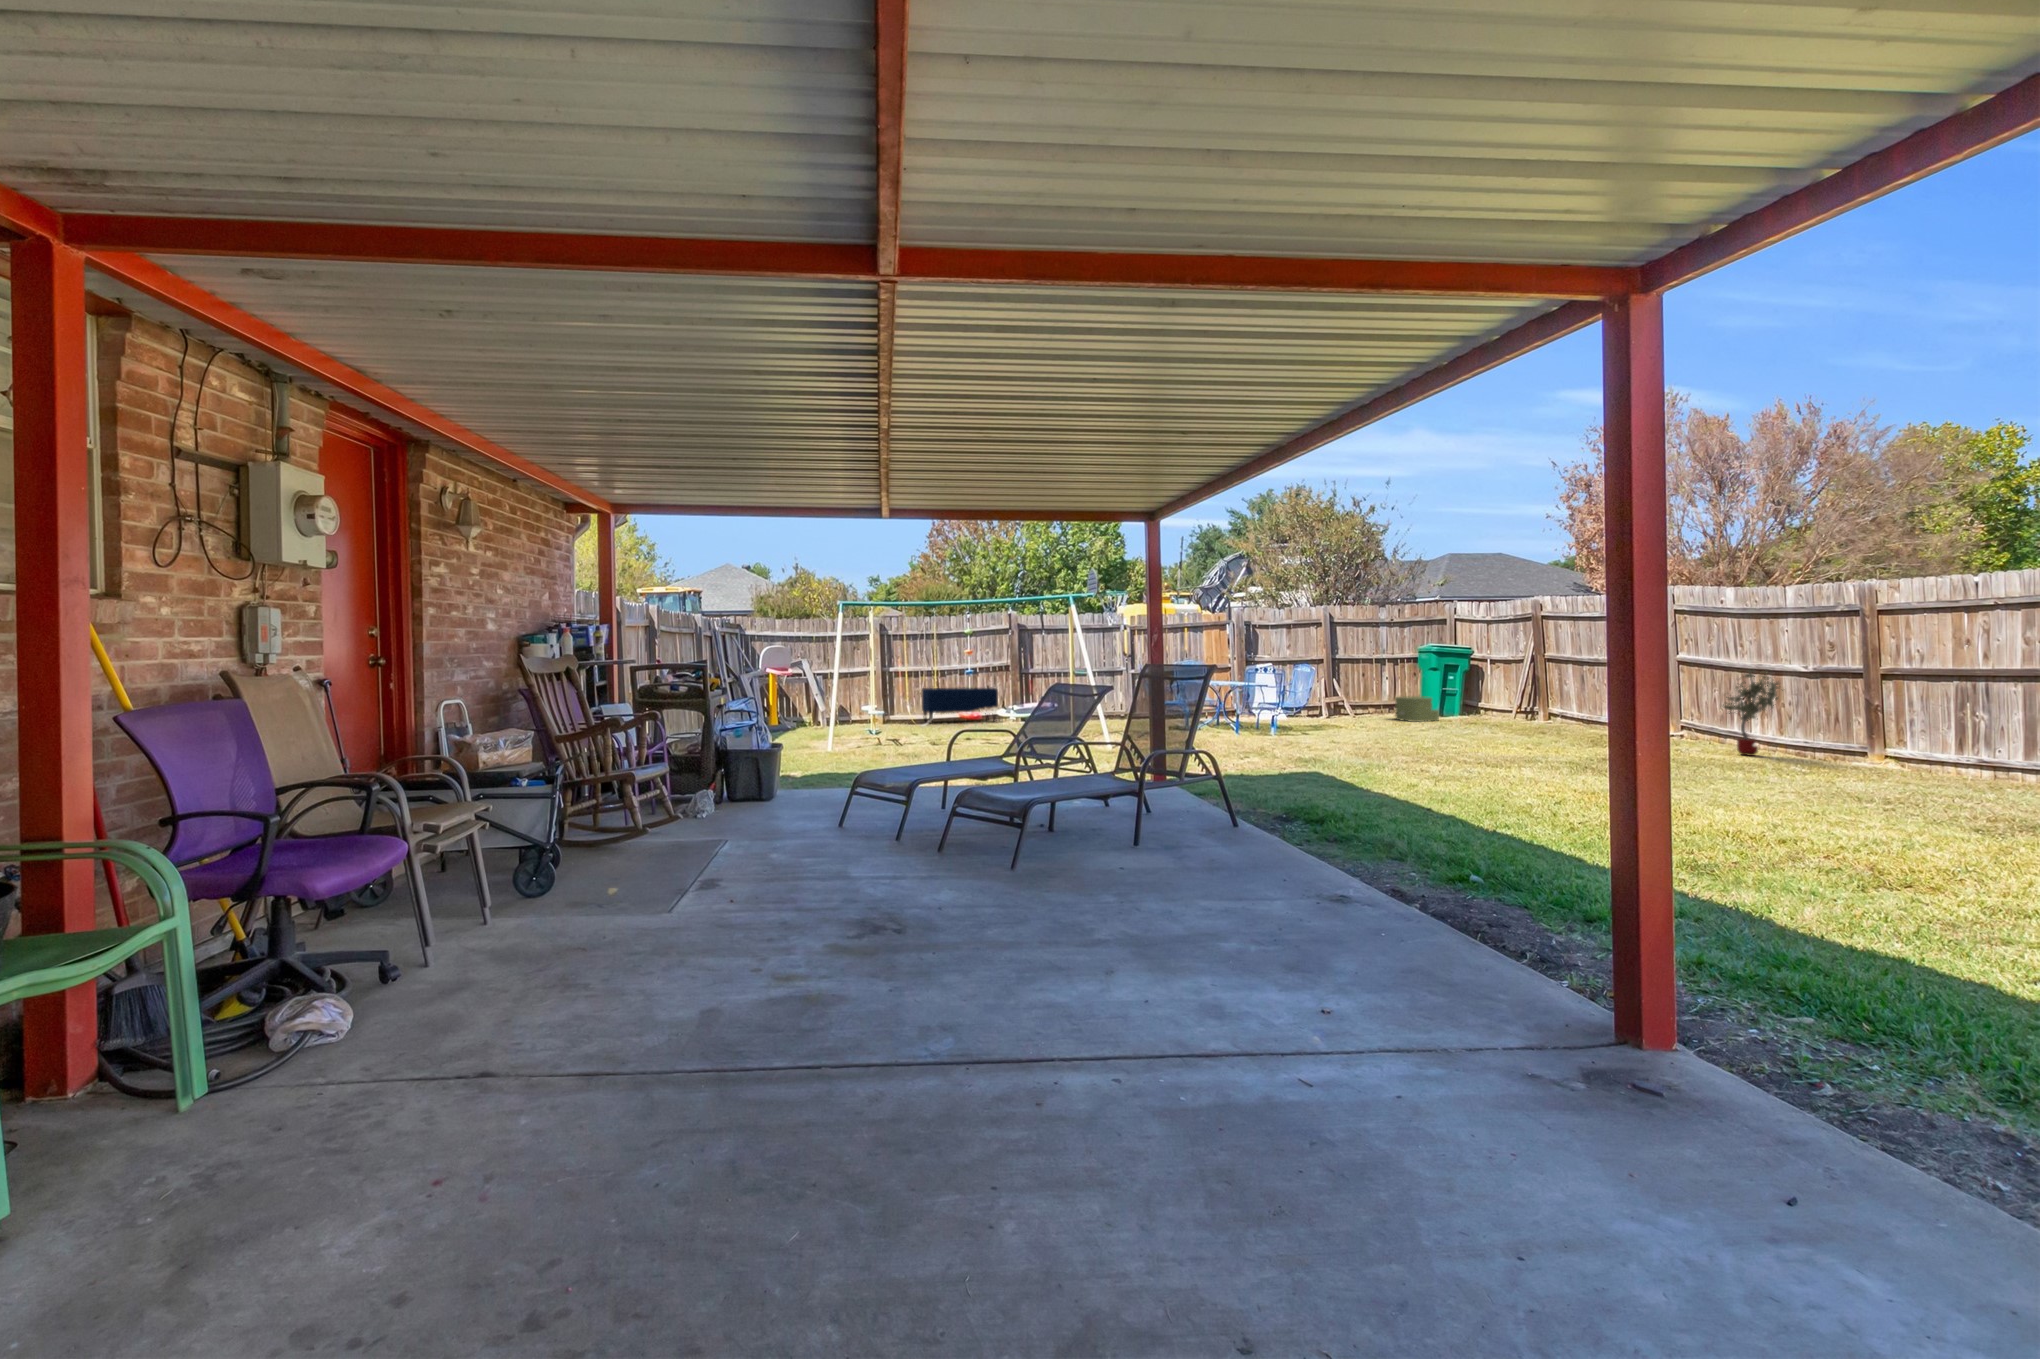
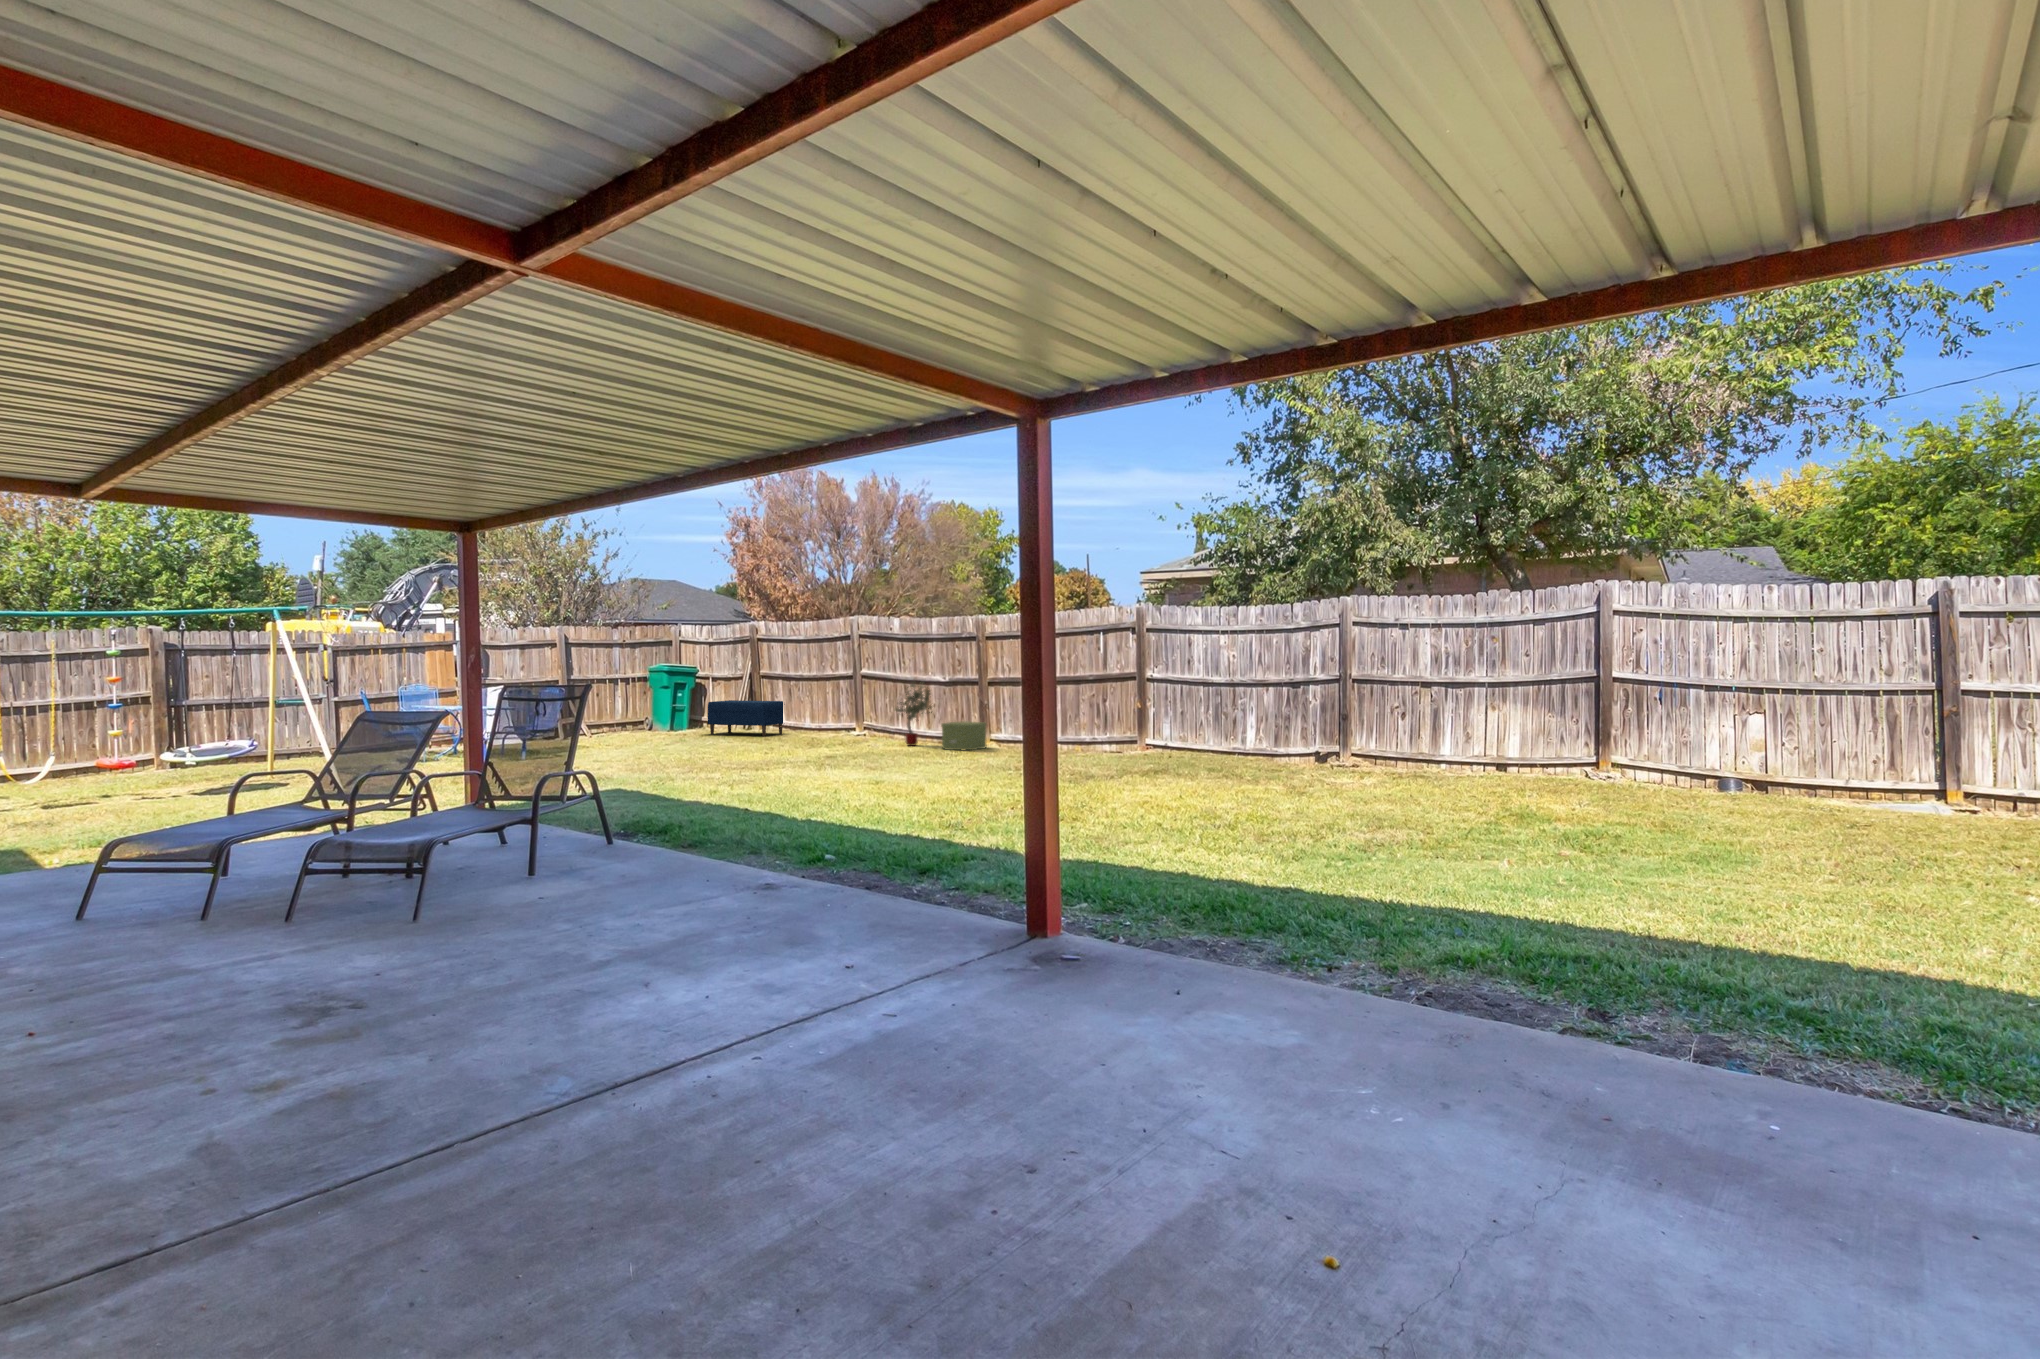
bench: present [922,687,998,723] -> present [708,700,783,736]
storage box: present [1395,696,1439,722] -> present [942,722,987,750]

